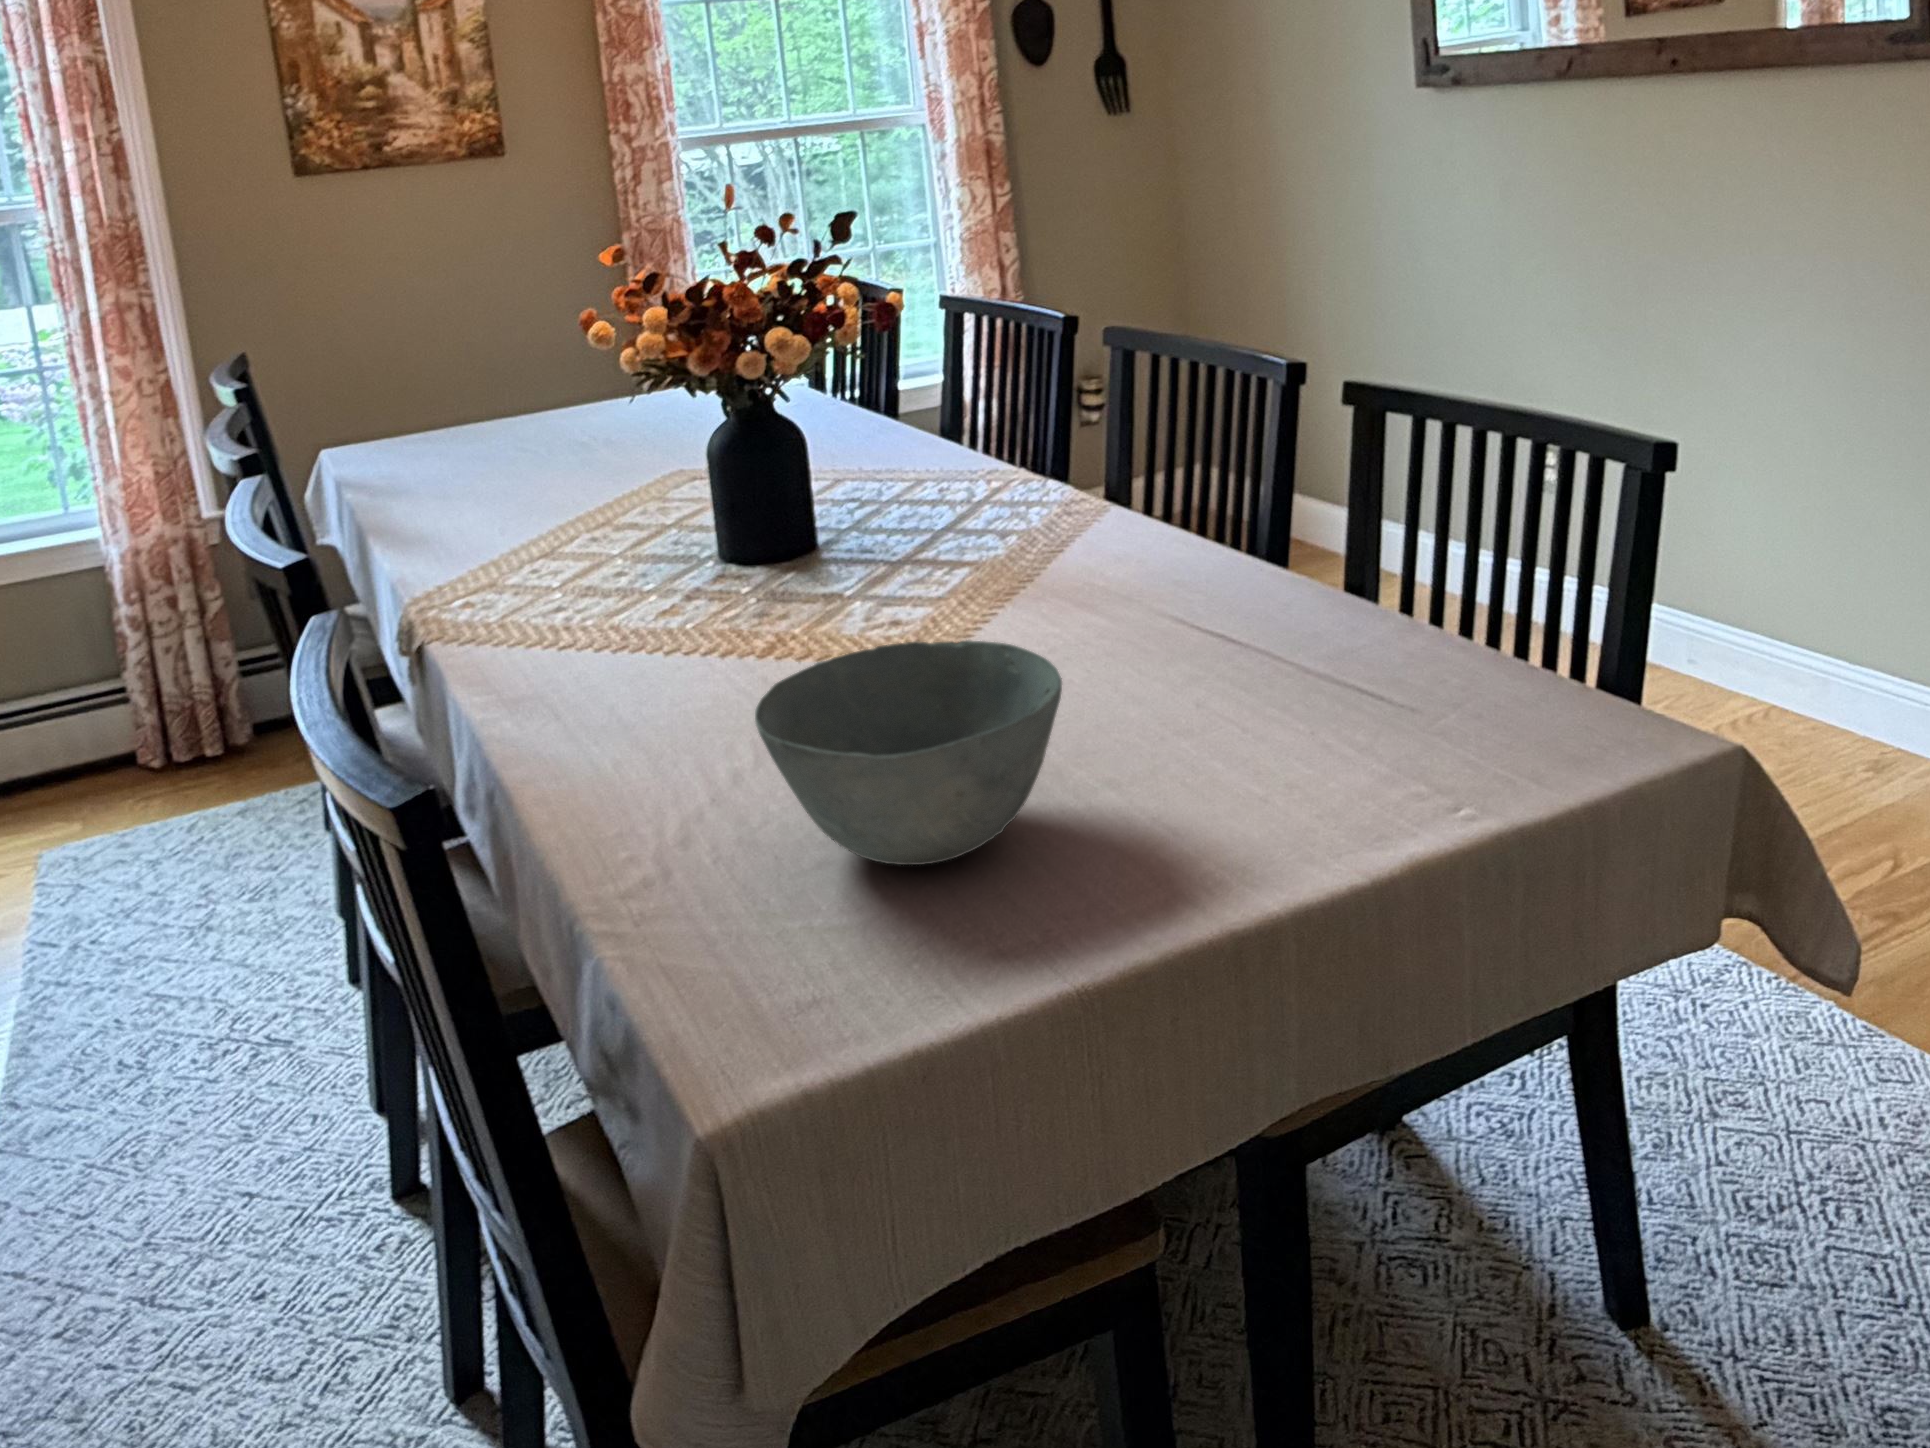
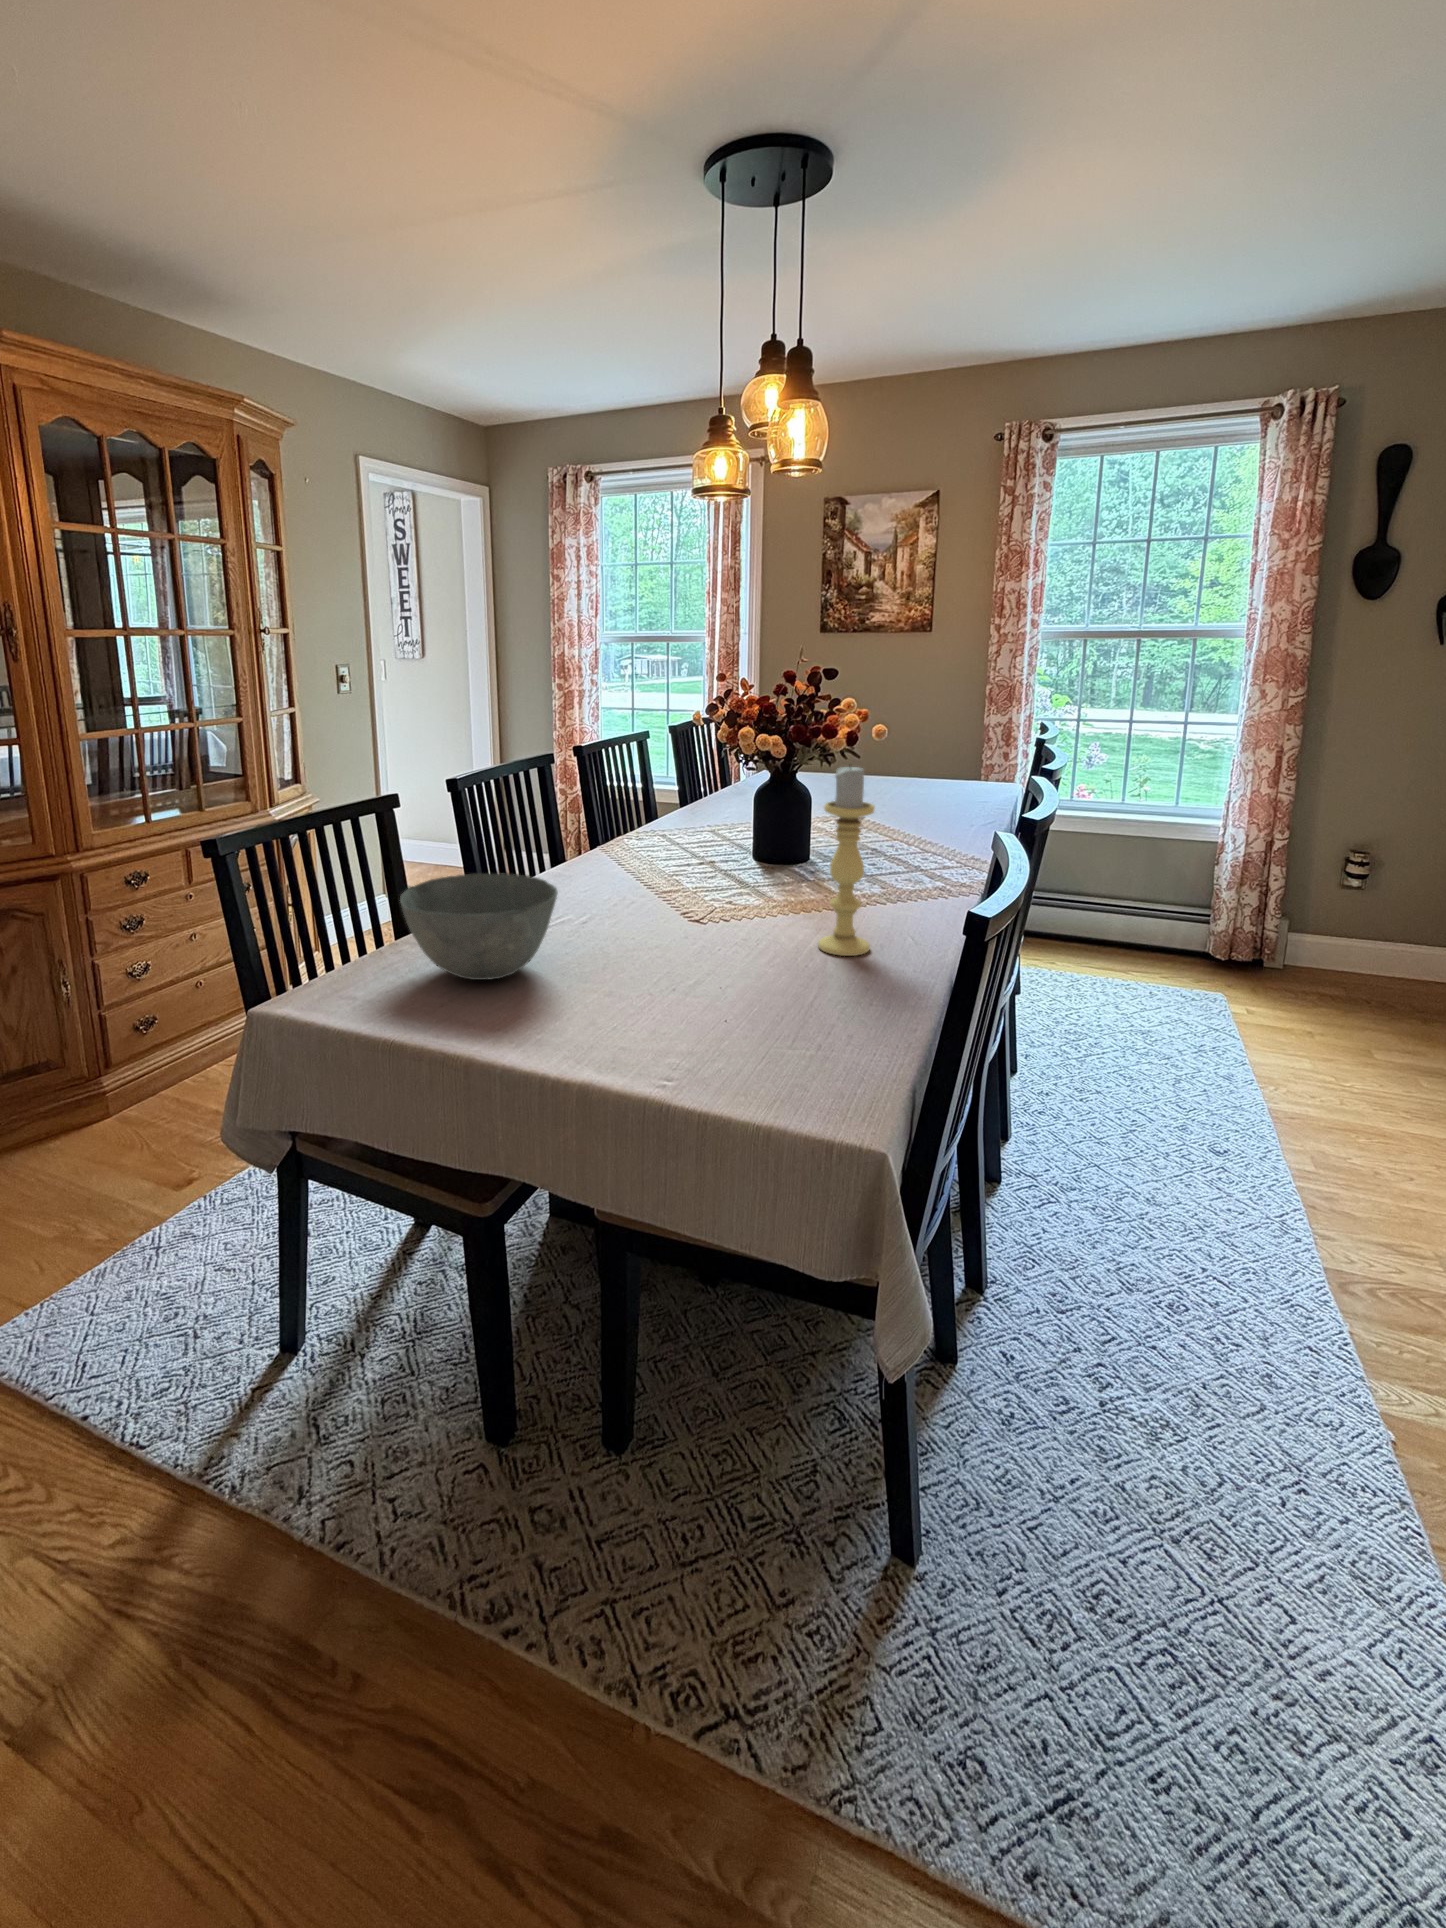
candle holder: none [1135,332,1225,620] -> present [818,766,874,956]

